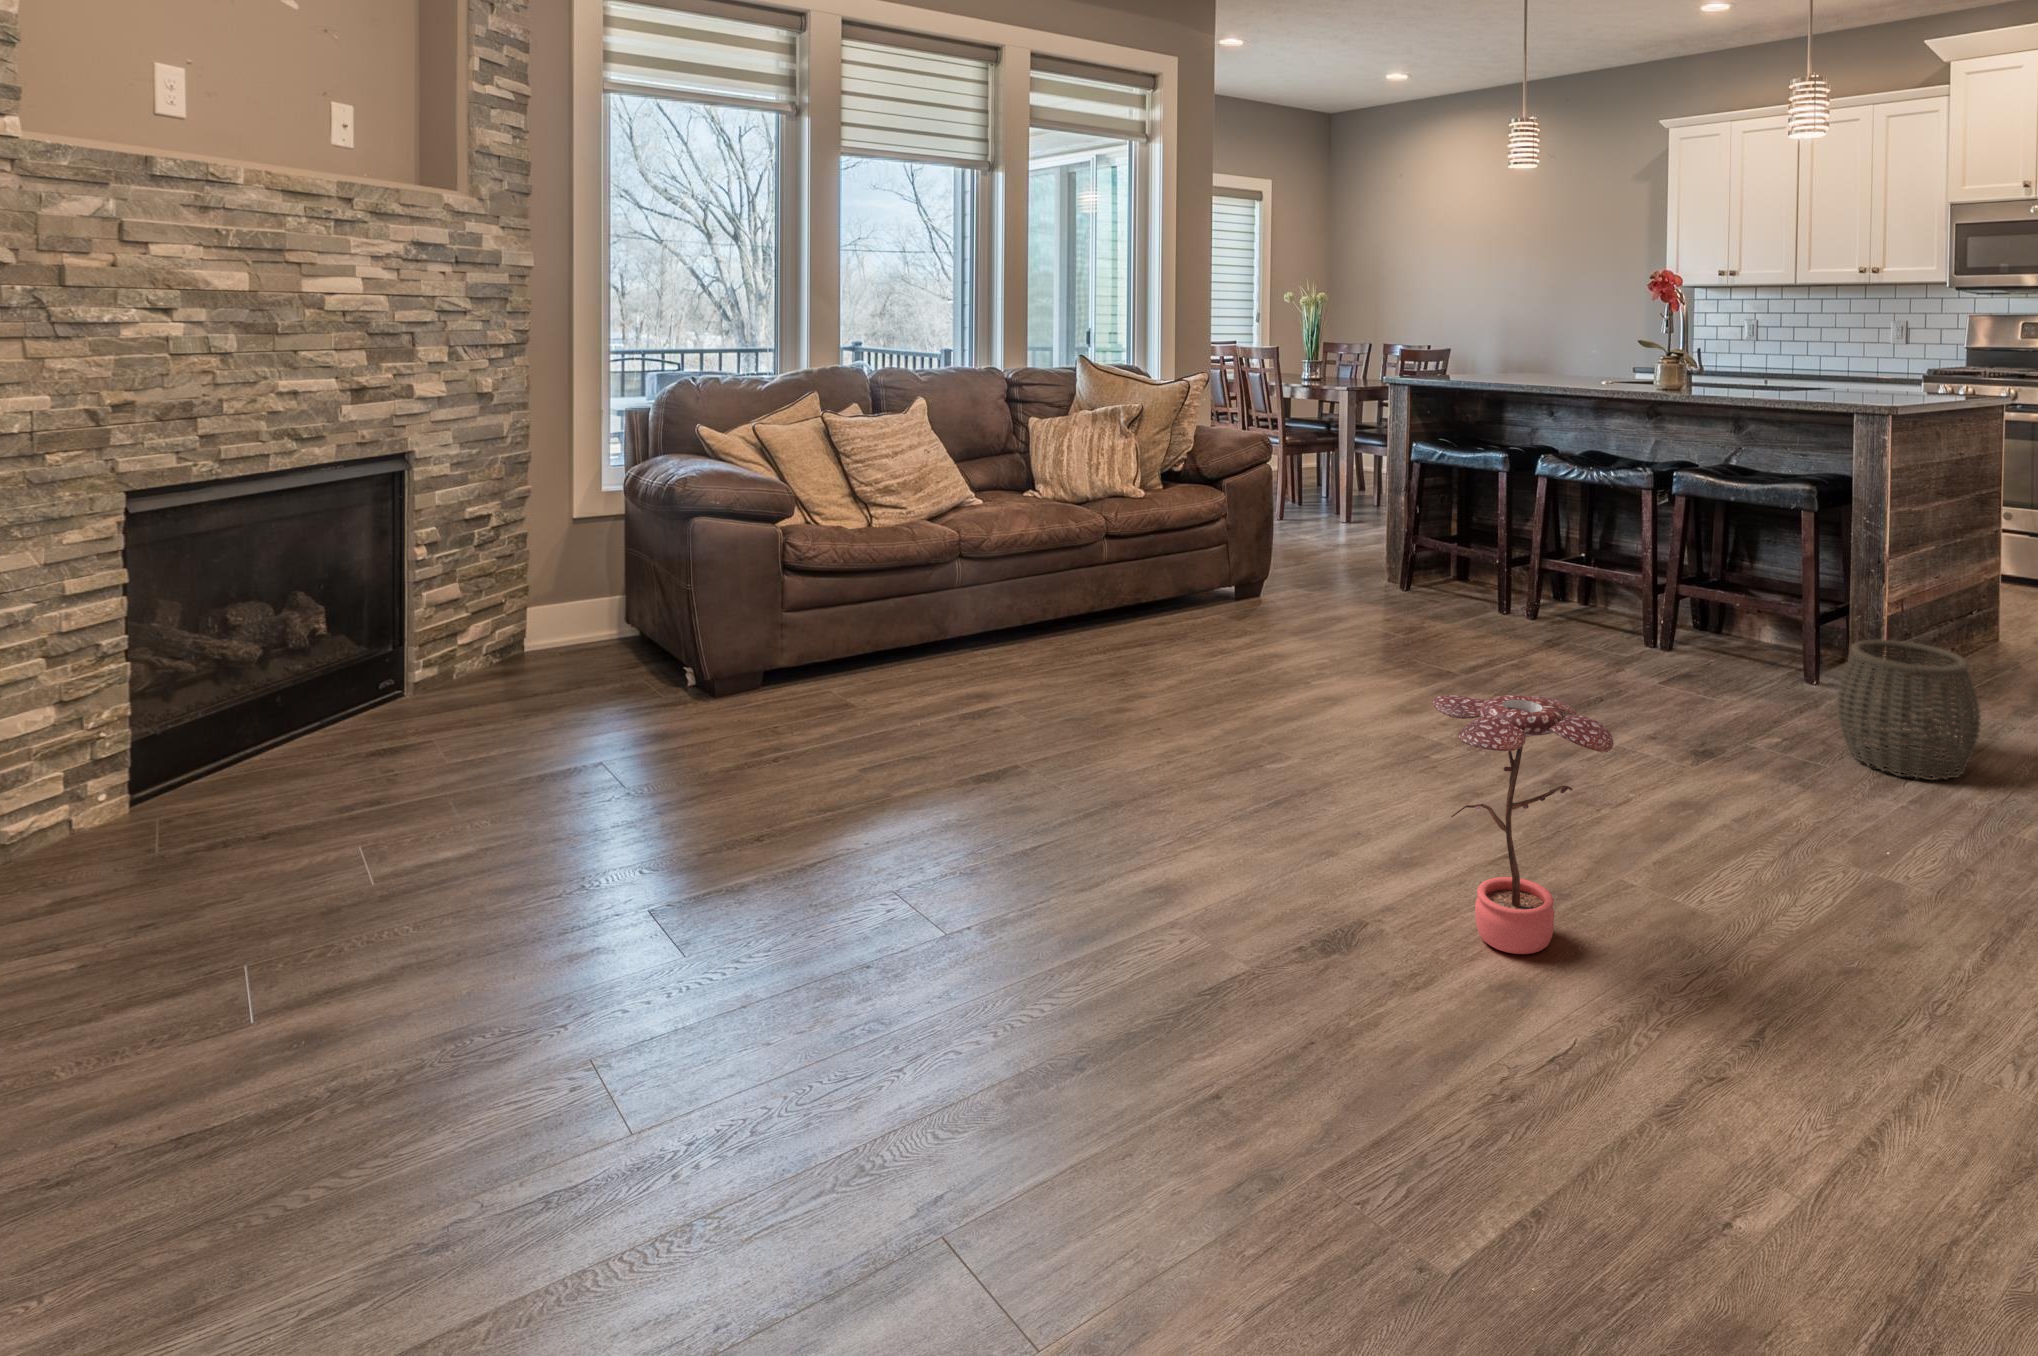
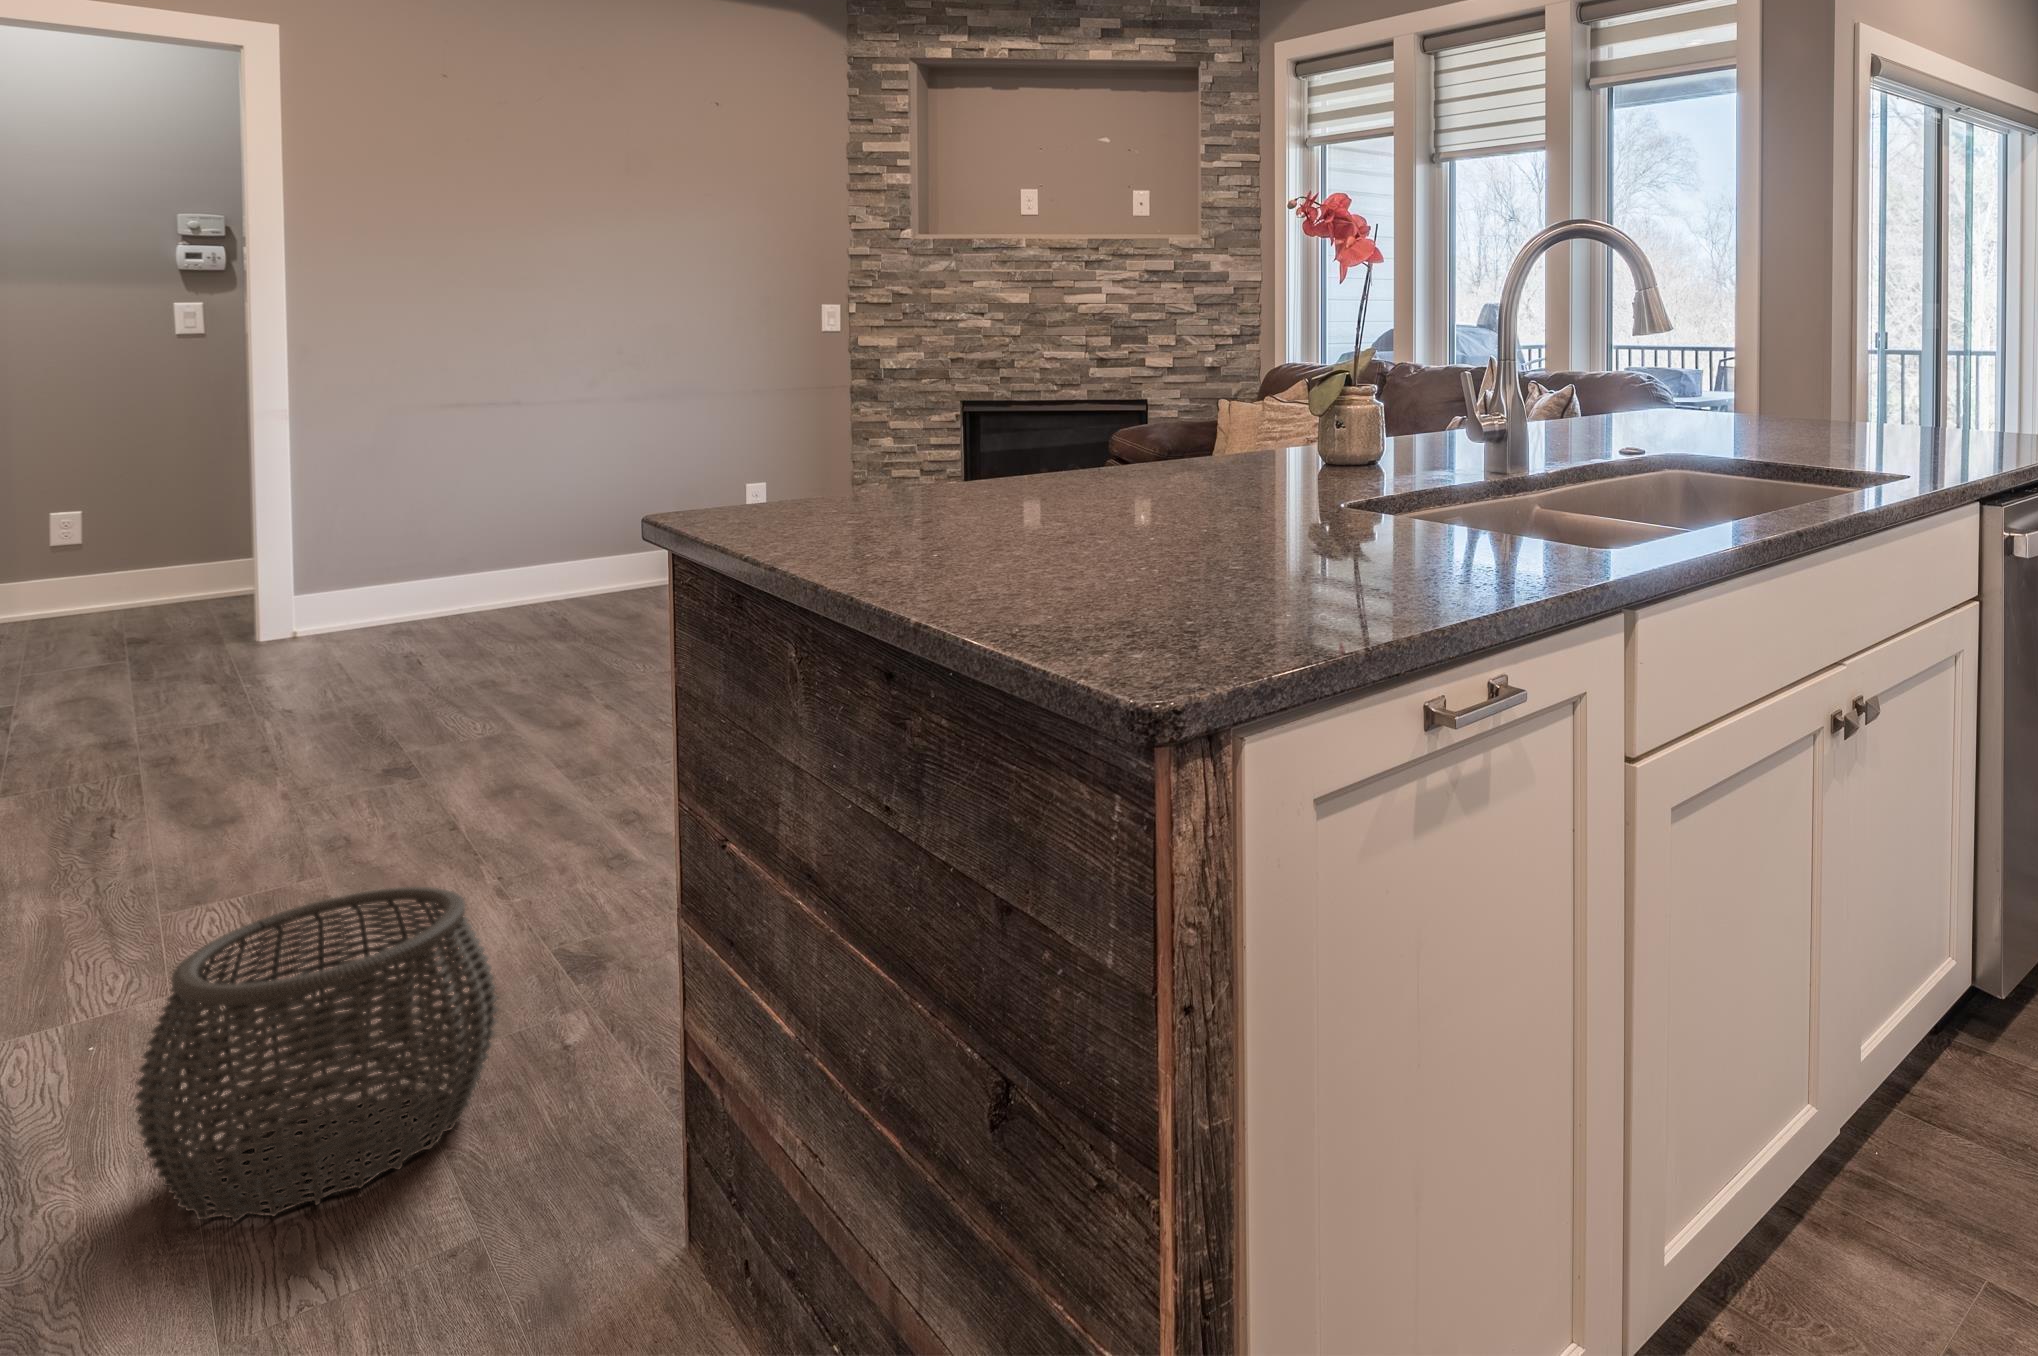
potted plant: present [1432,695,1614,954] -> none [197,610,408,827]

